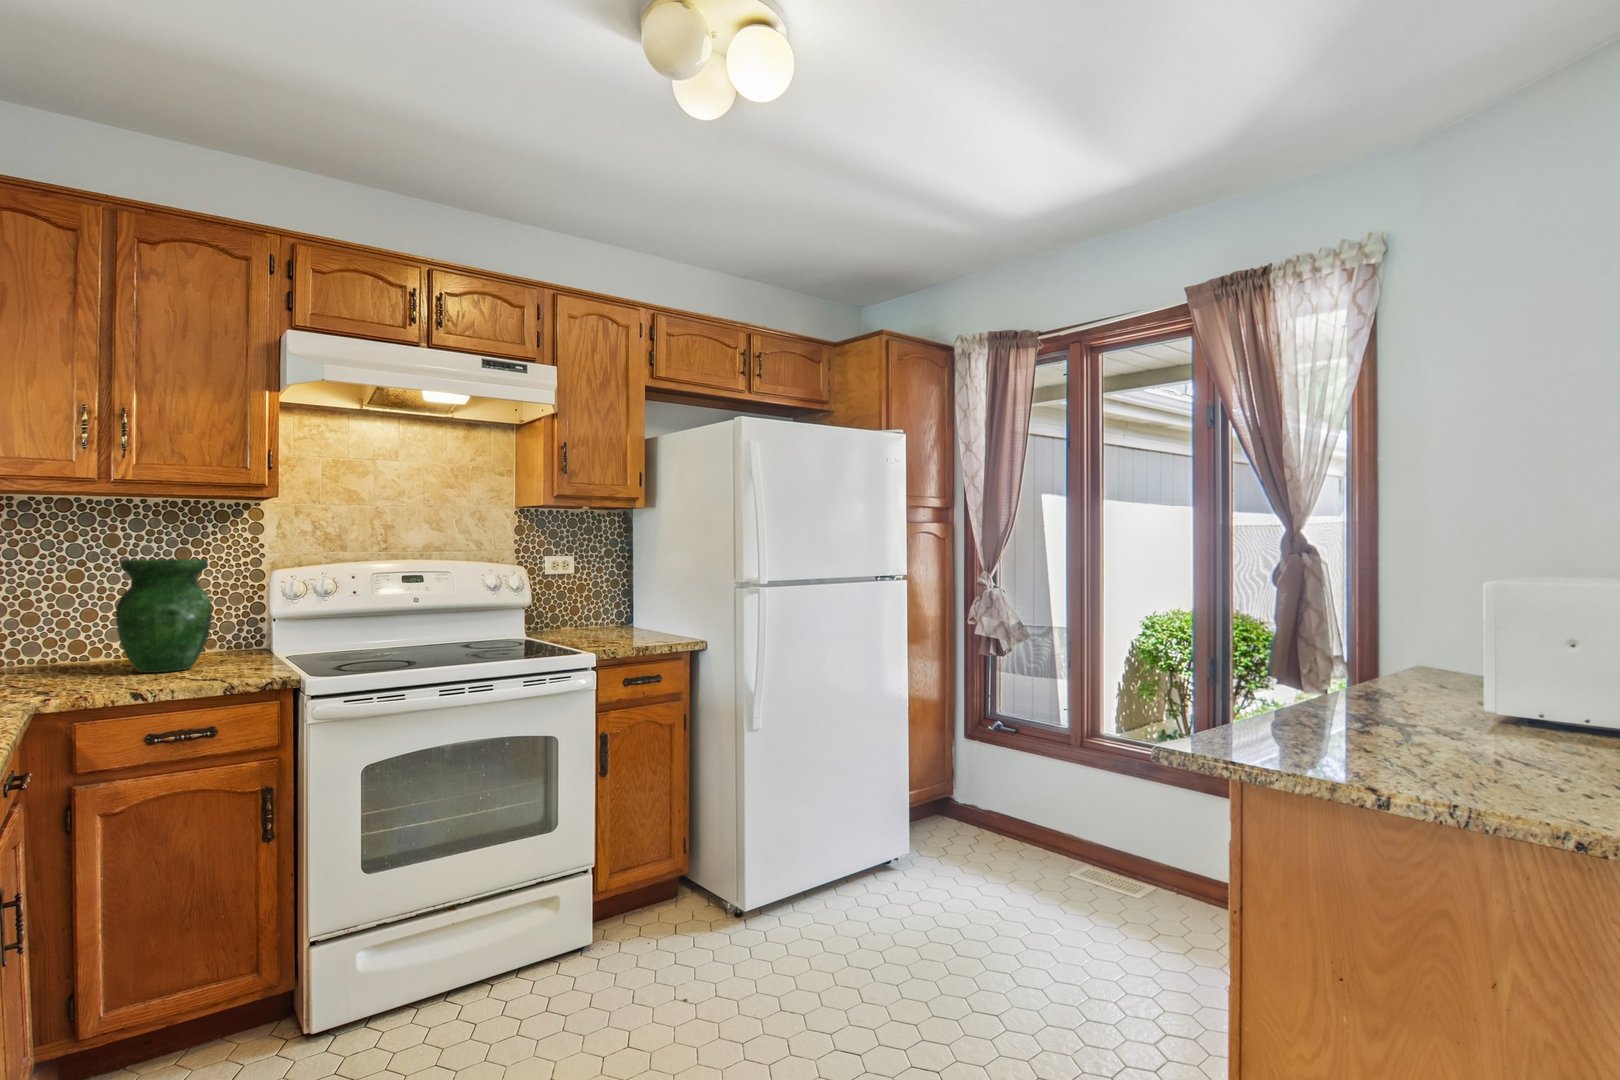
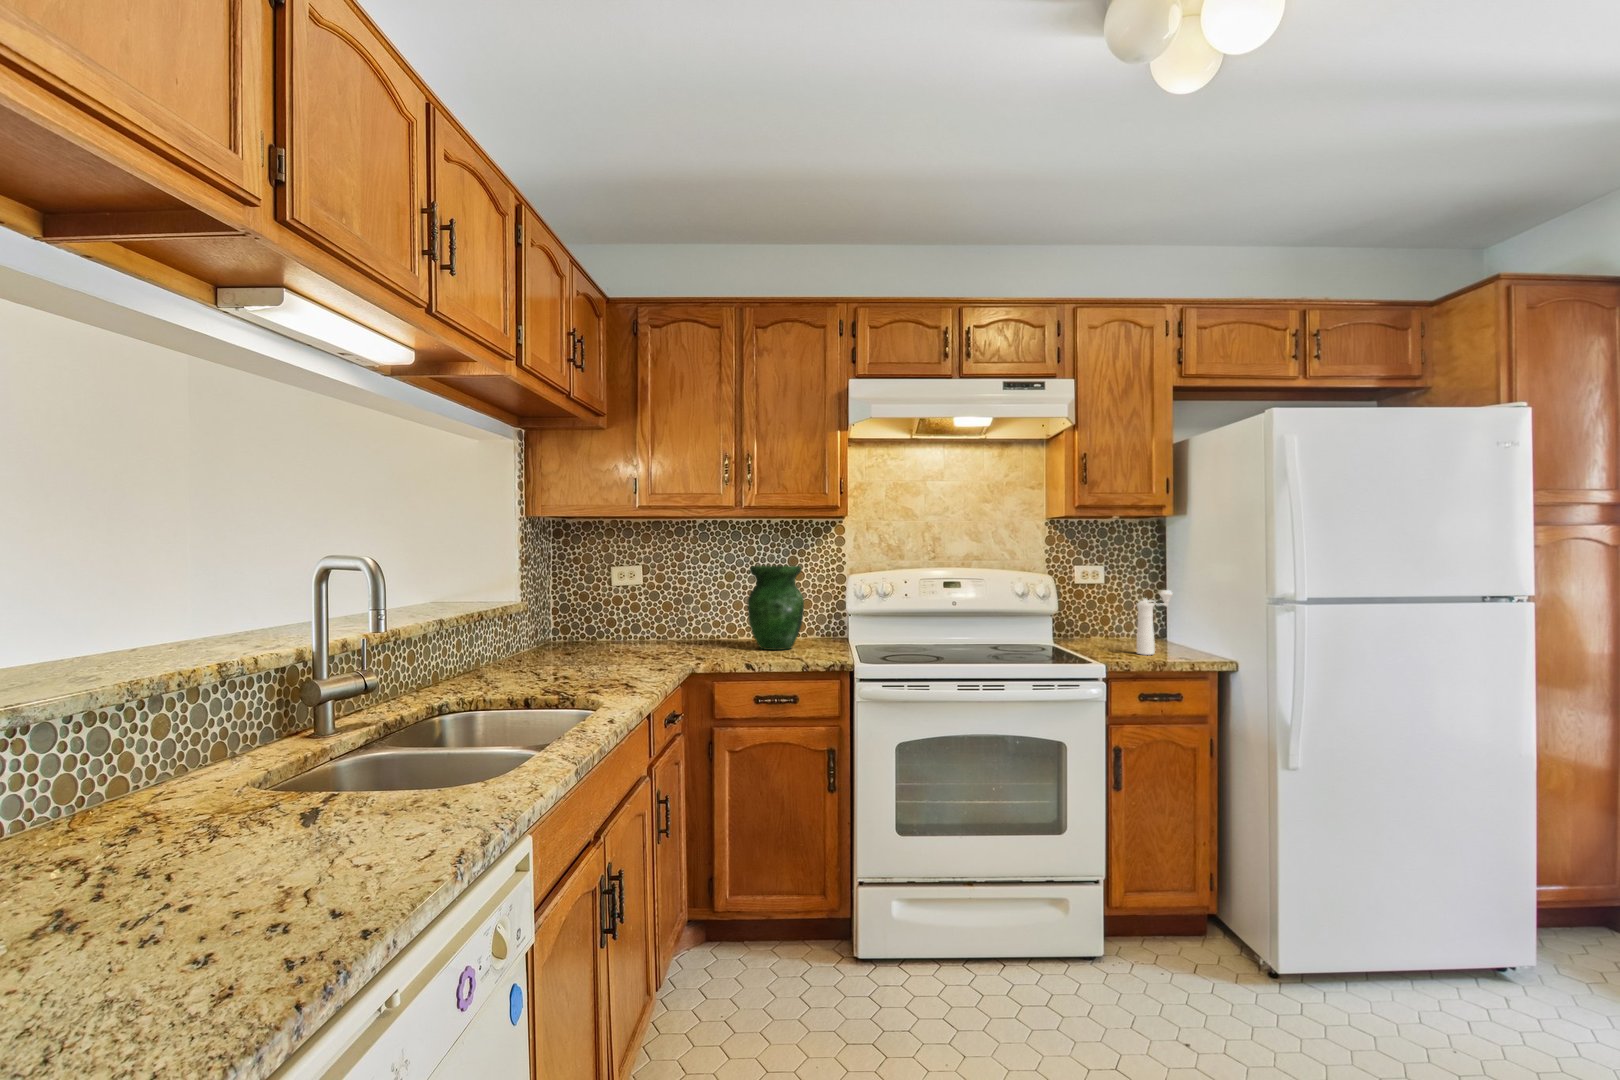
pepper mill: none [613,578,644,640] -> present [1136,590,1172,655]

